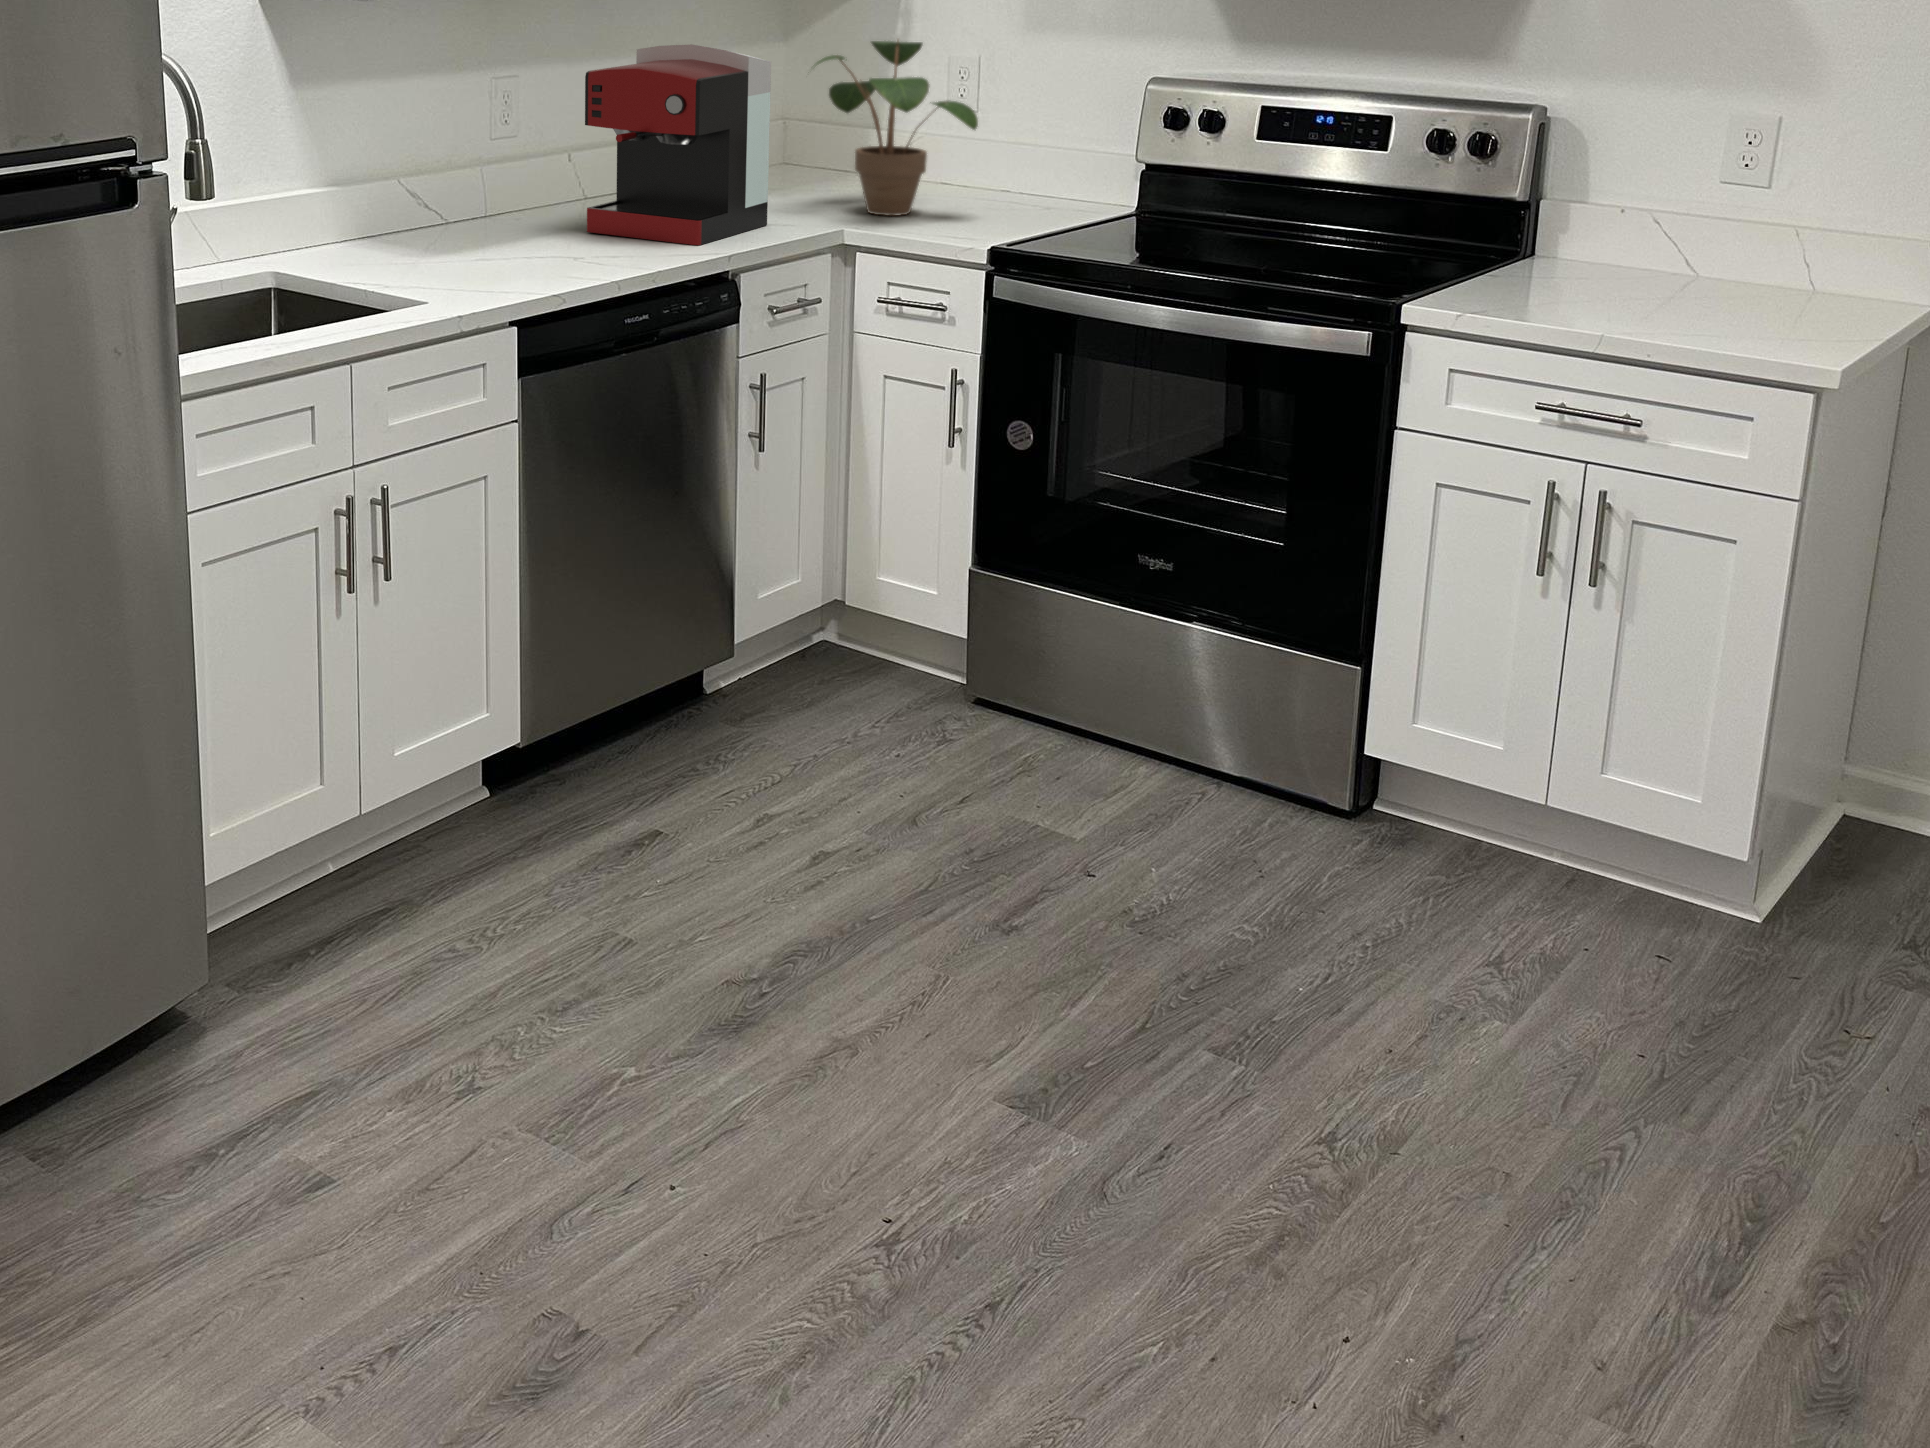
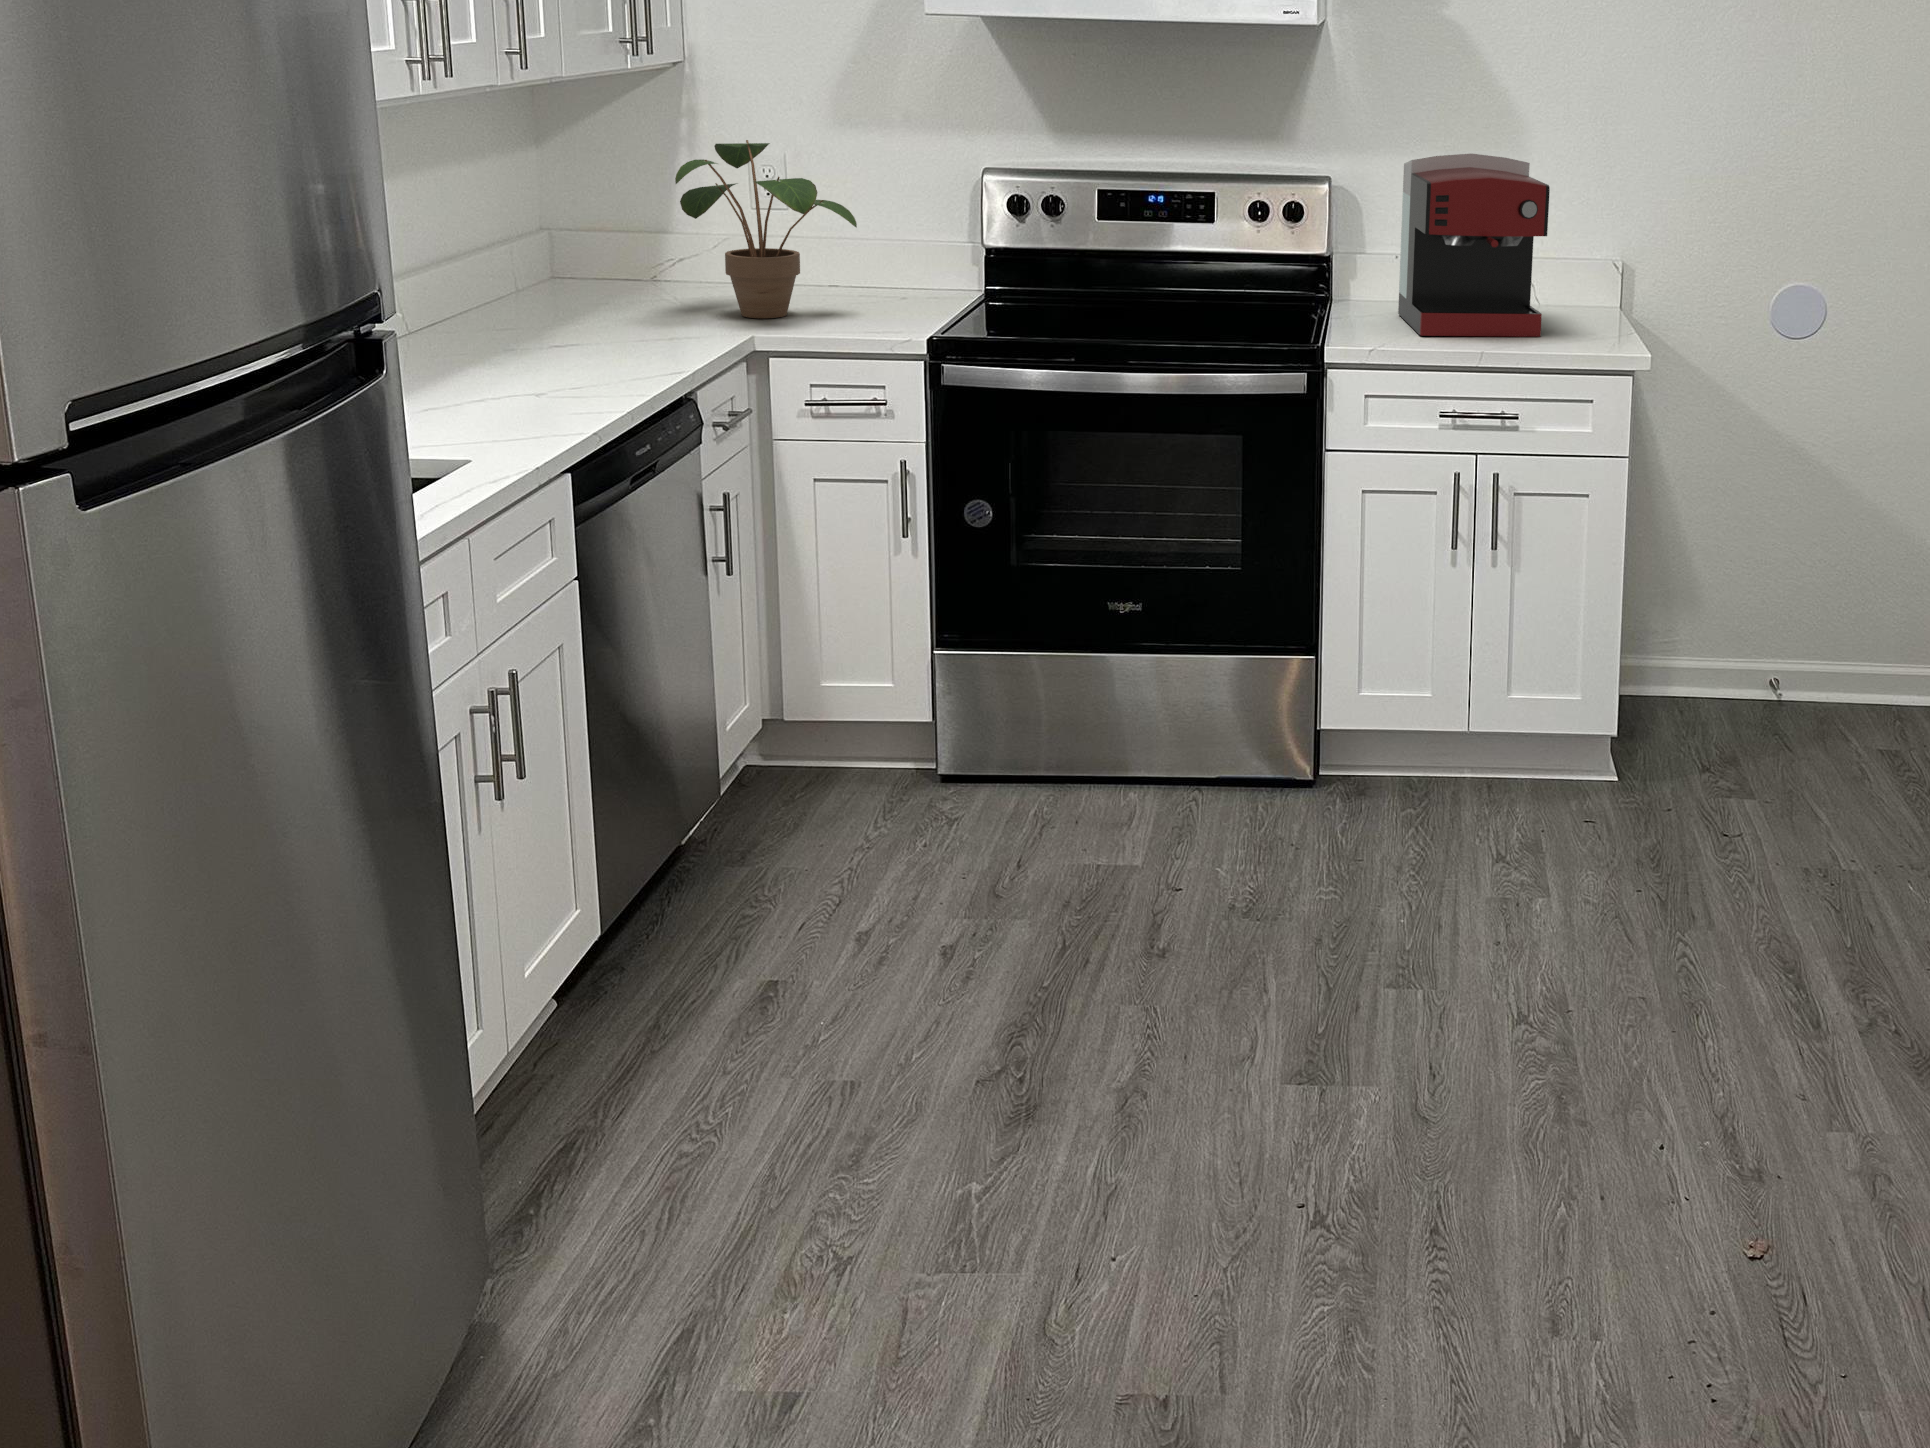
coffee maker: present [585,44,771,245] -> present [1398,154,1550,337]

